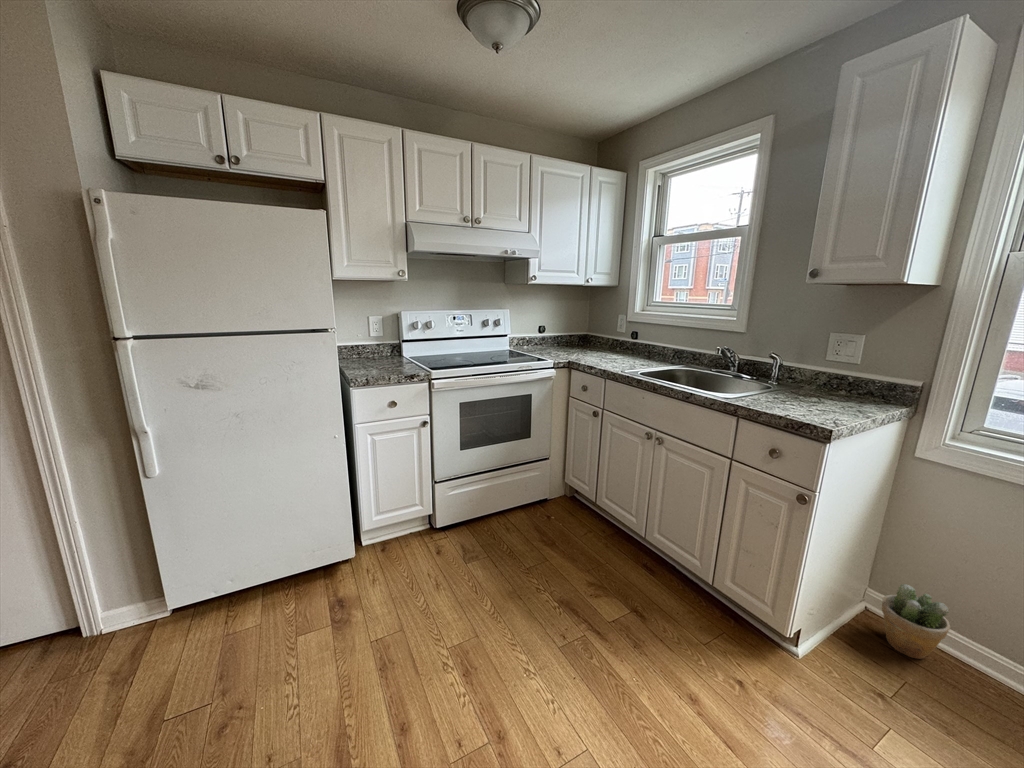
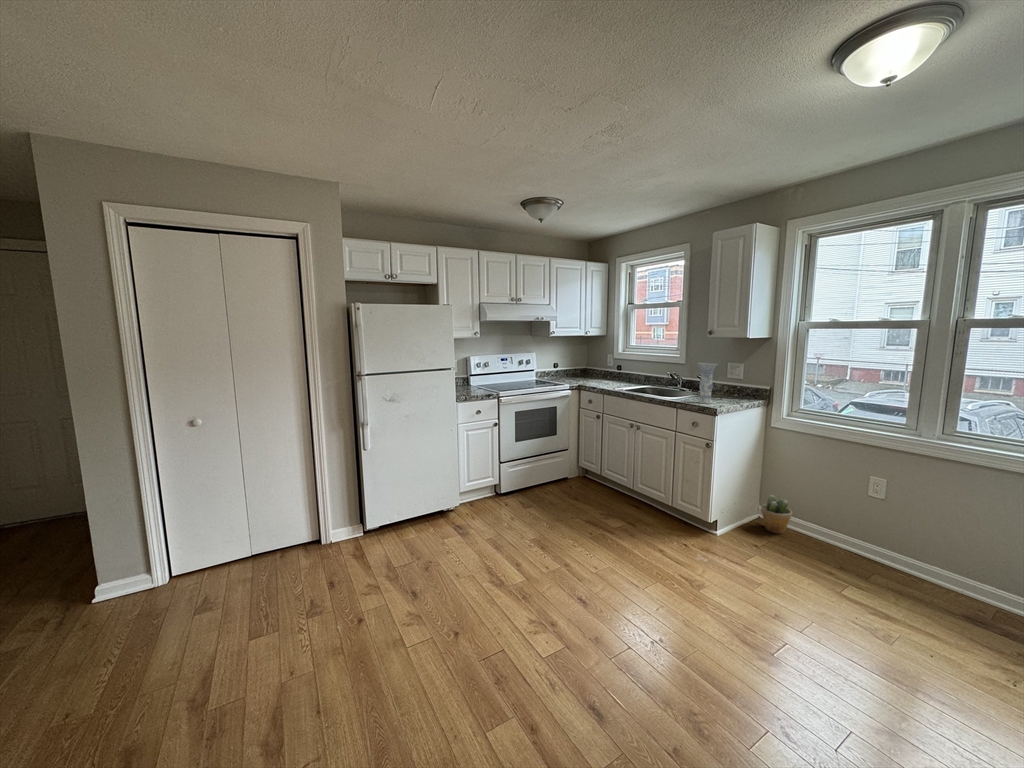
vase: none [780,332,832,412] -> present [698,363,718,404]

